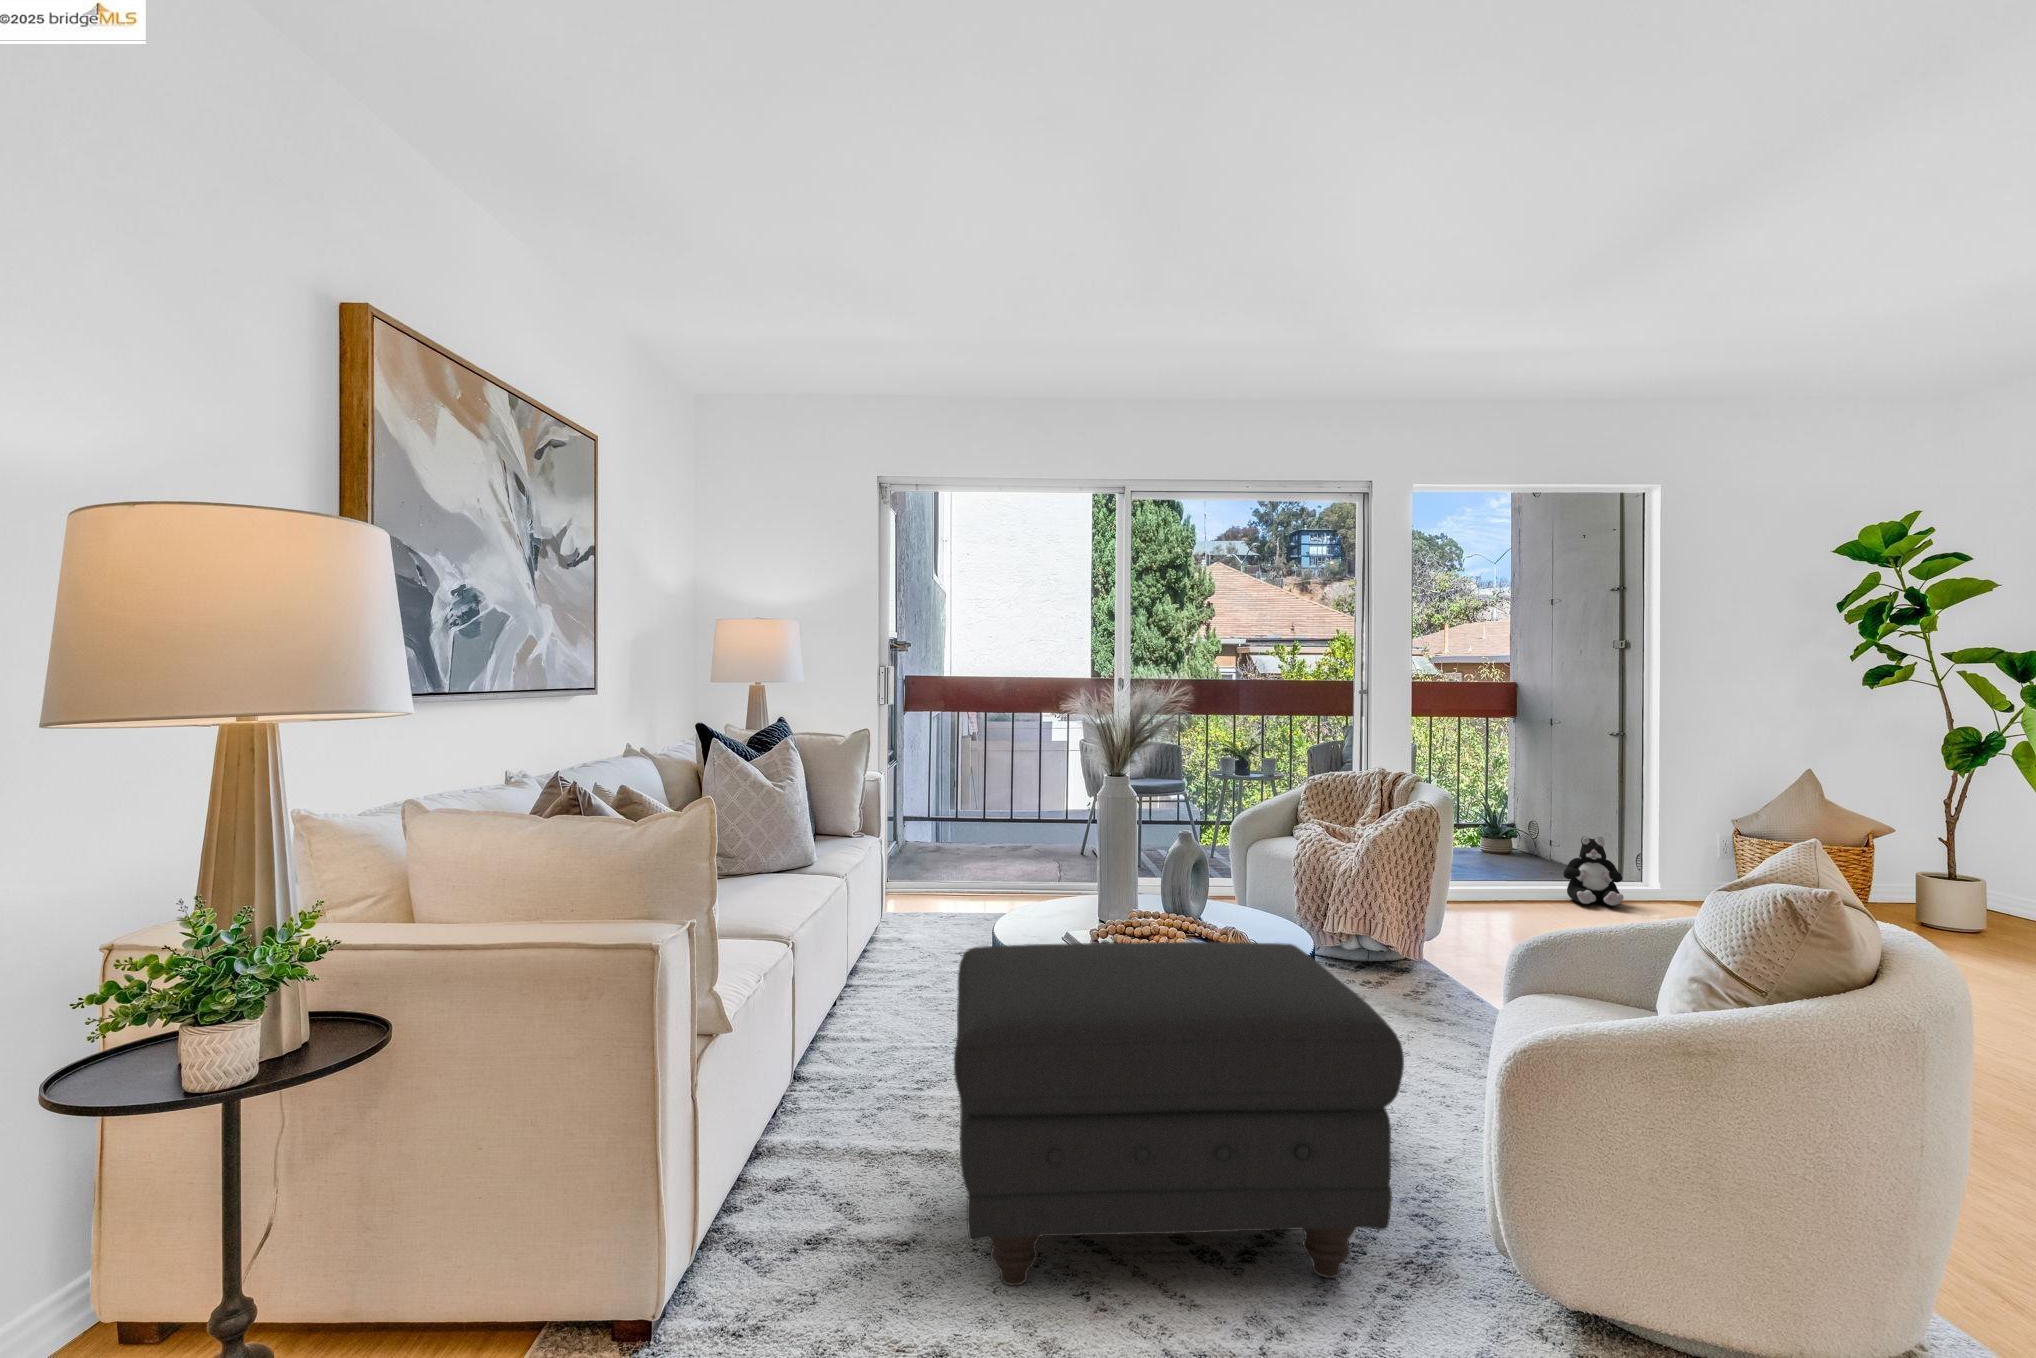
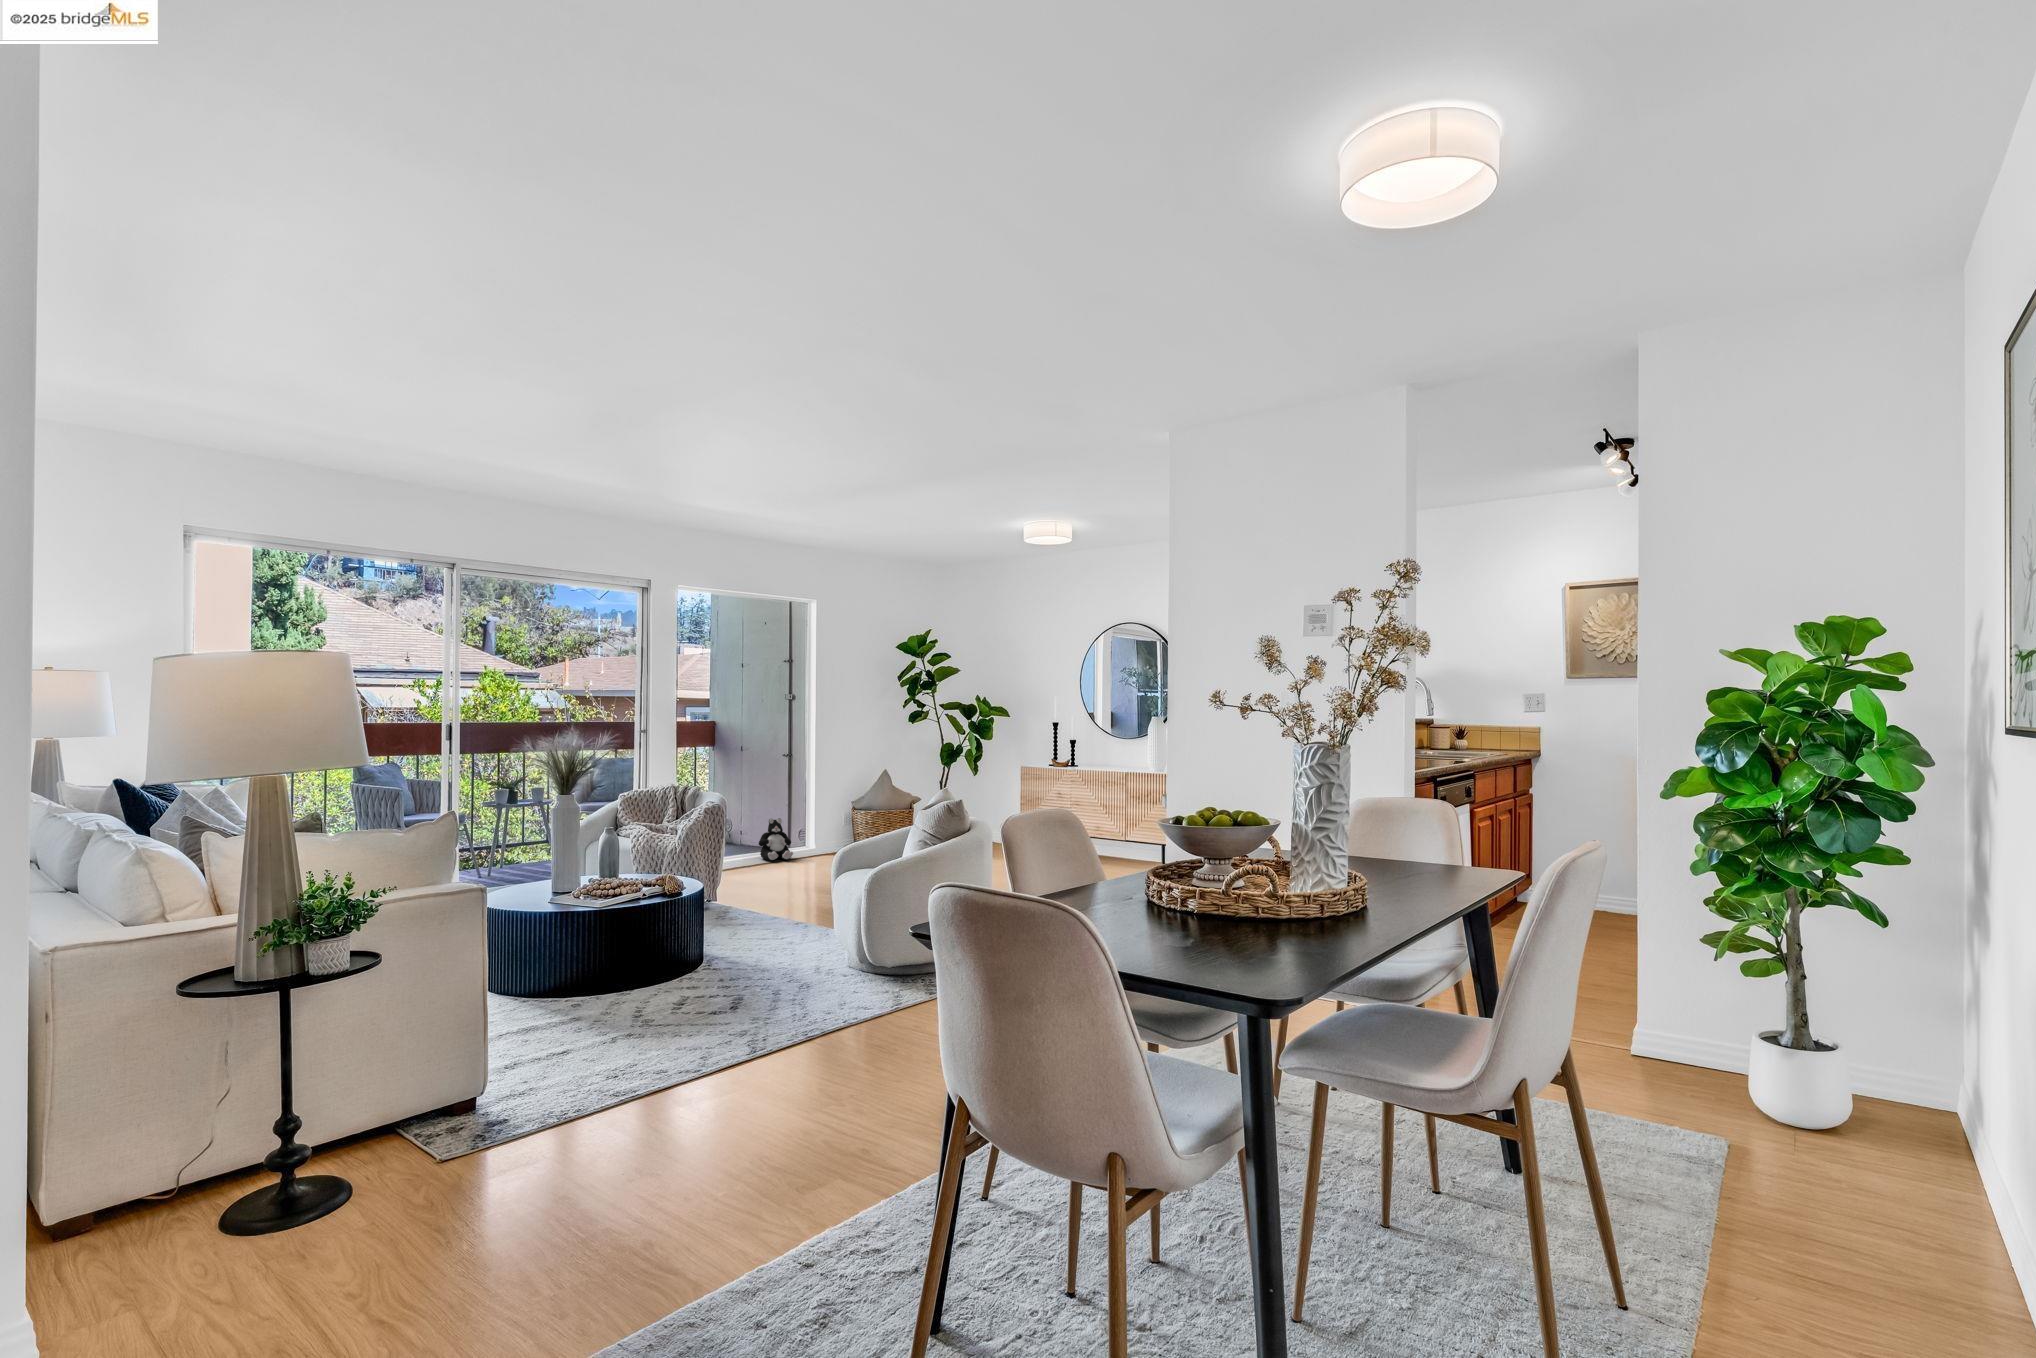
ottoman: present [954,942,1404,1286] -> none [547,874,782,1034]

